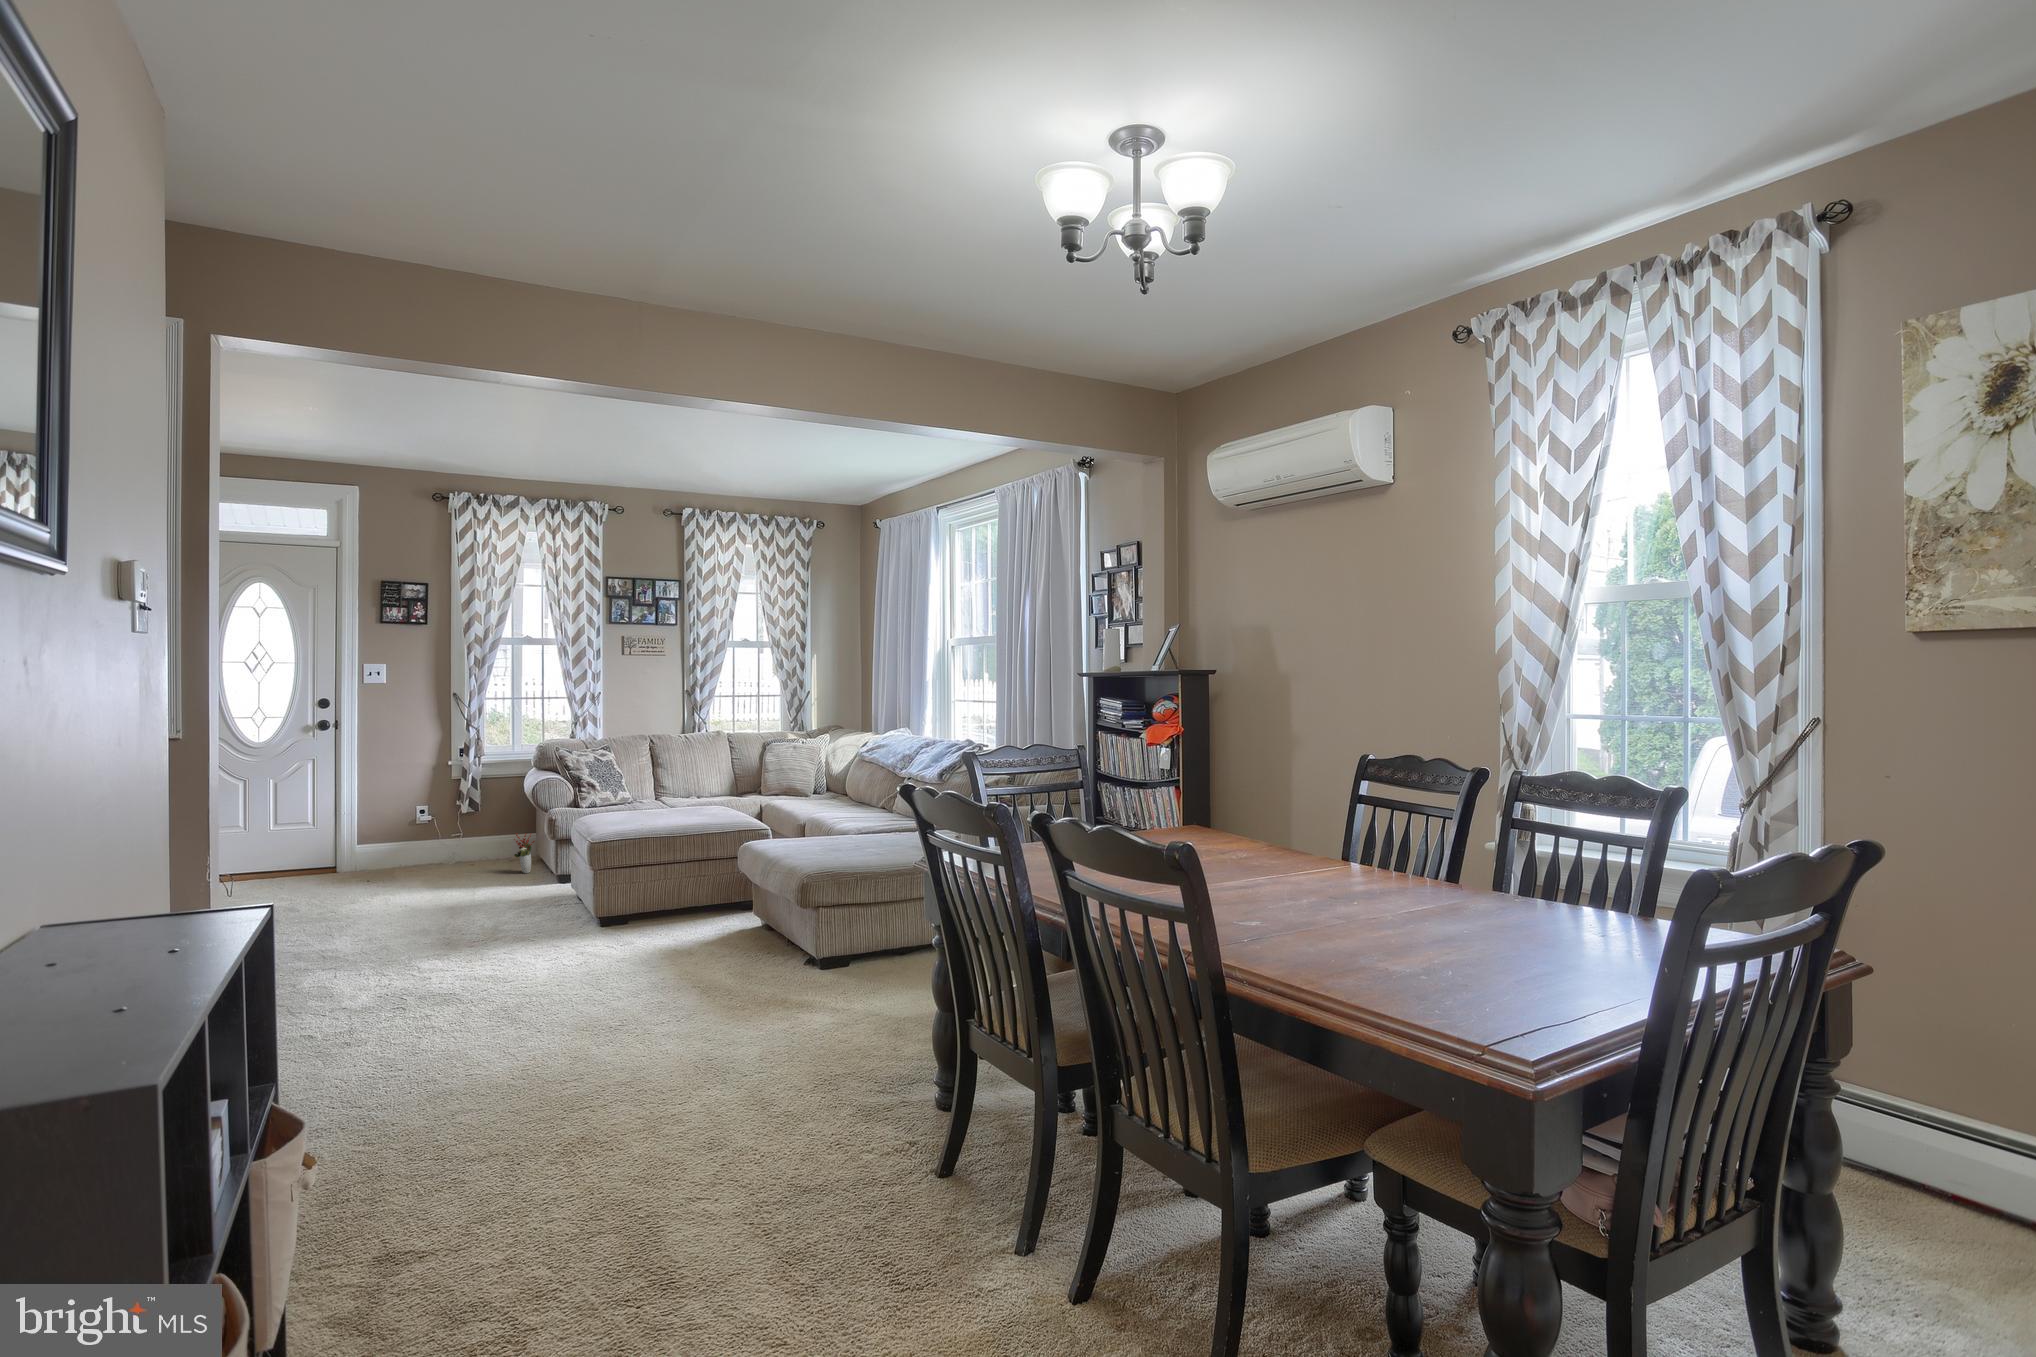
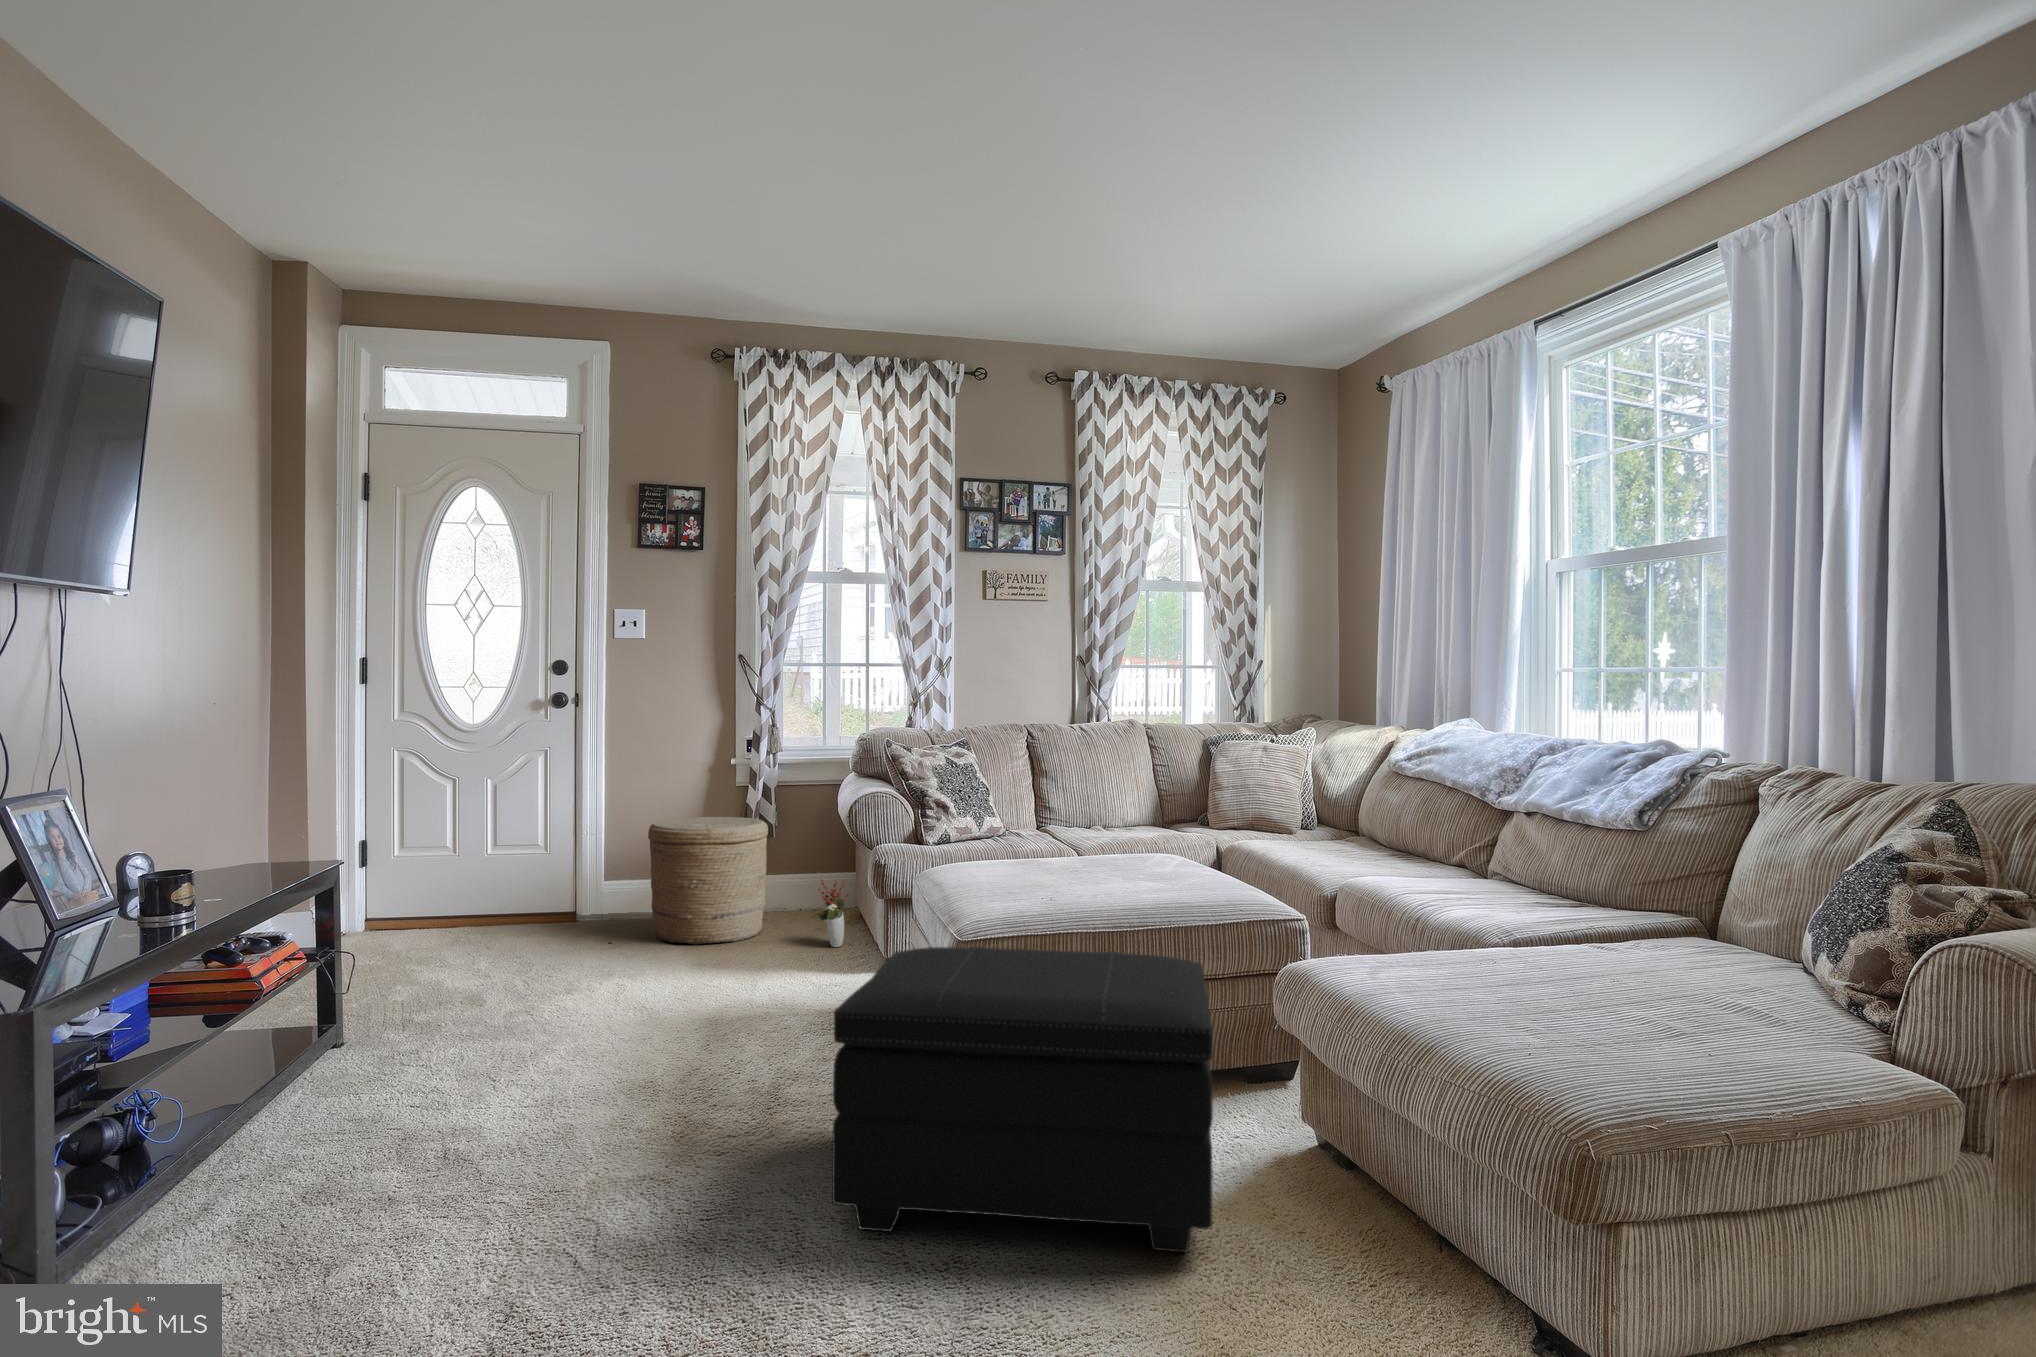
woven basket: none [395,798,477,877] -> present [648,817,768,945]
footstool: none [544,844,709,952] -> present [832,947,1213,1252]

